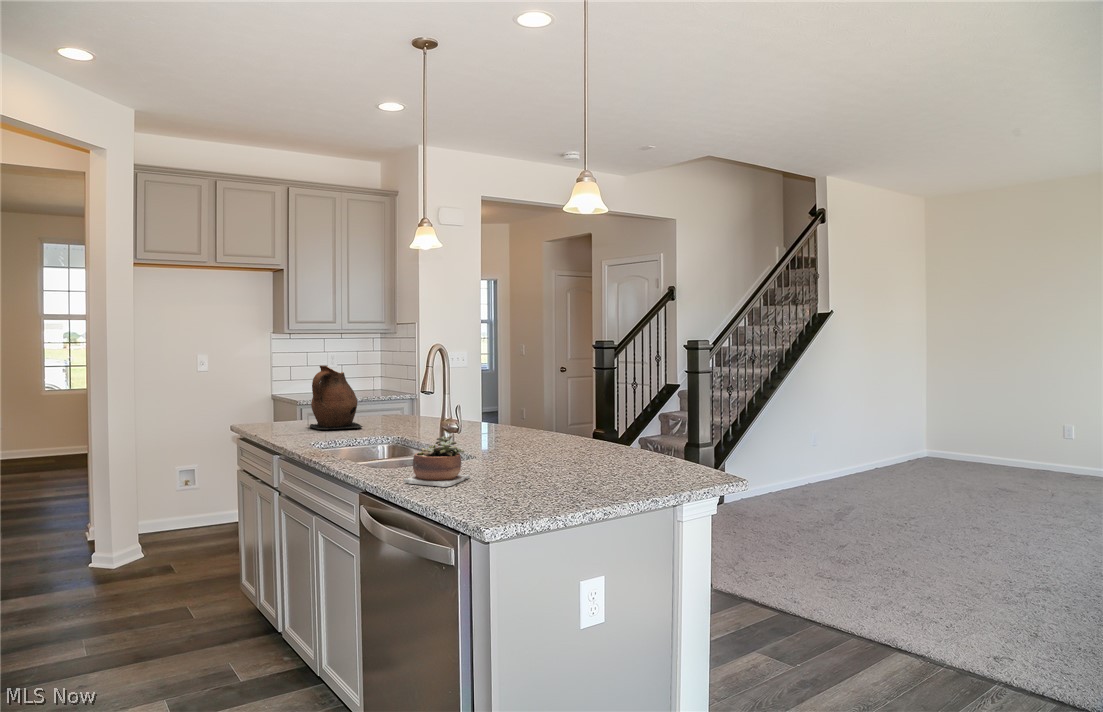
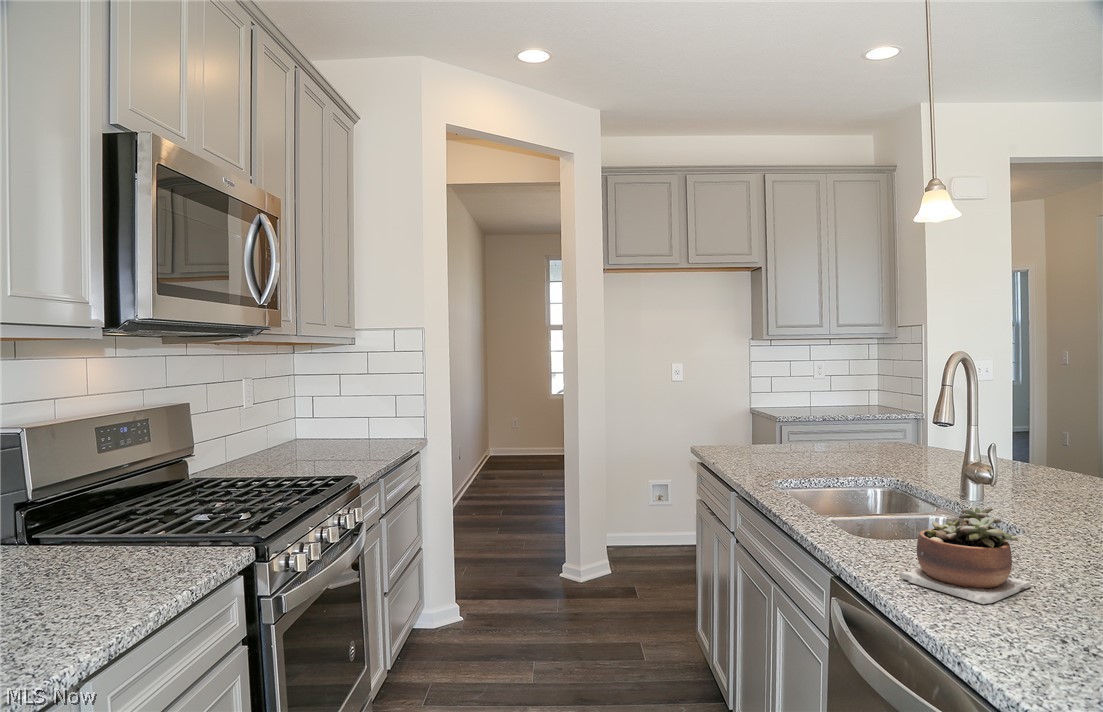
ceramic pitcher: present [310,366,362,429] -> none [775,380,847,462]

